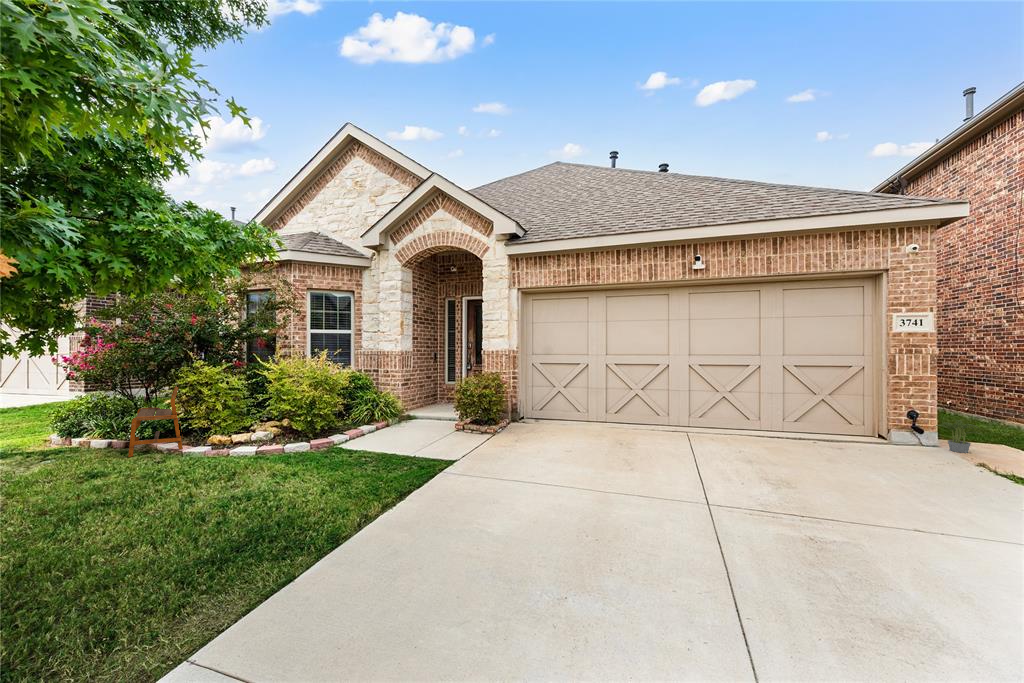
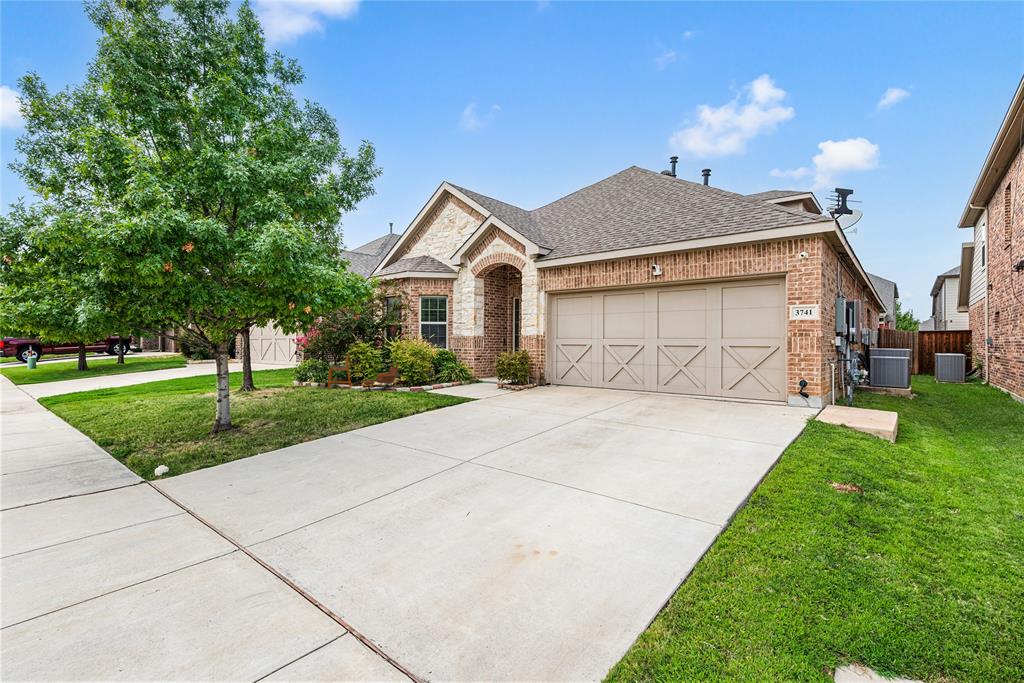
lounge chair: none [209,401,281,461] -> present [363,363,398,391]
potted plant: present [936,420,984,453] -> none [823,386,853,410]

